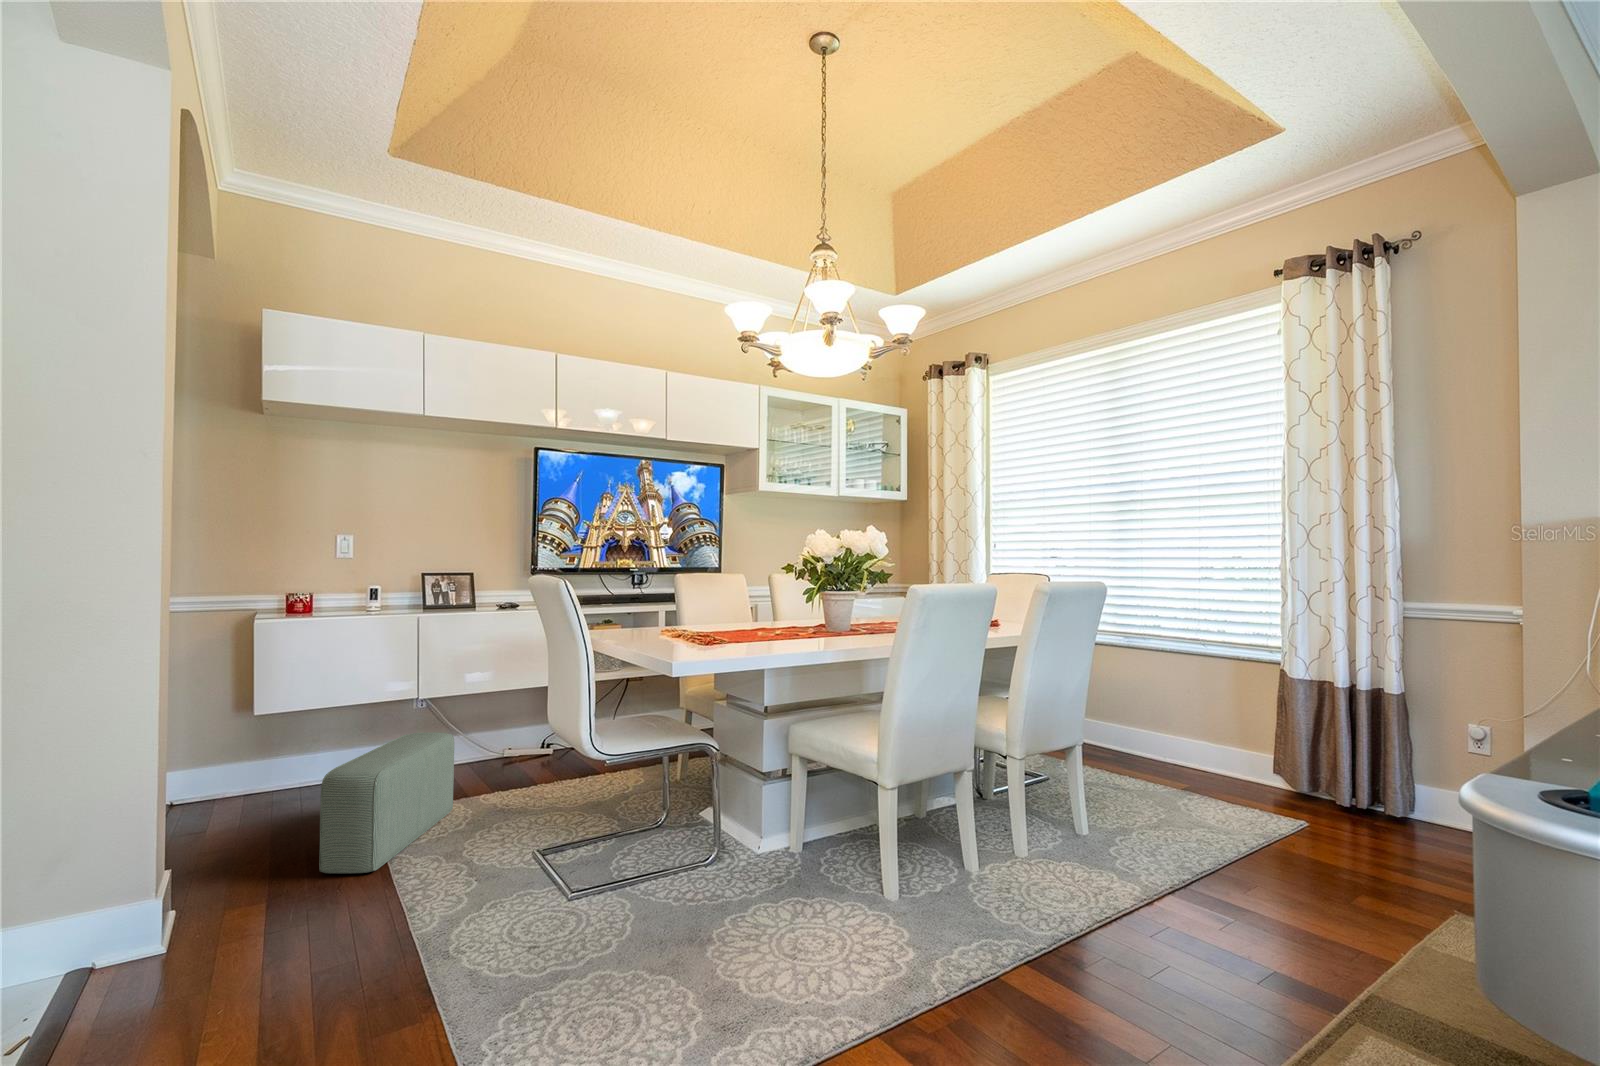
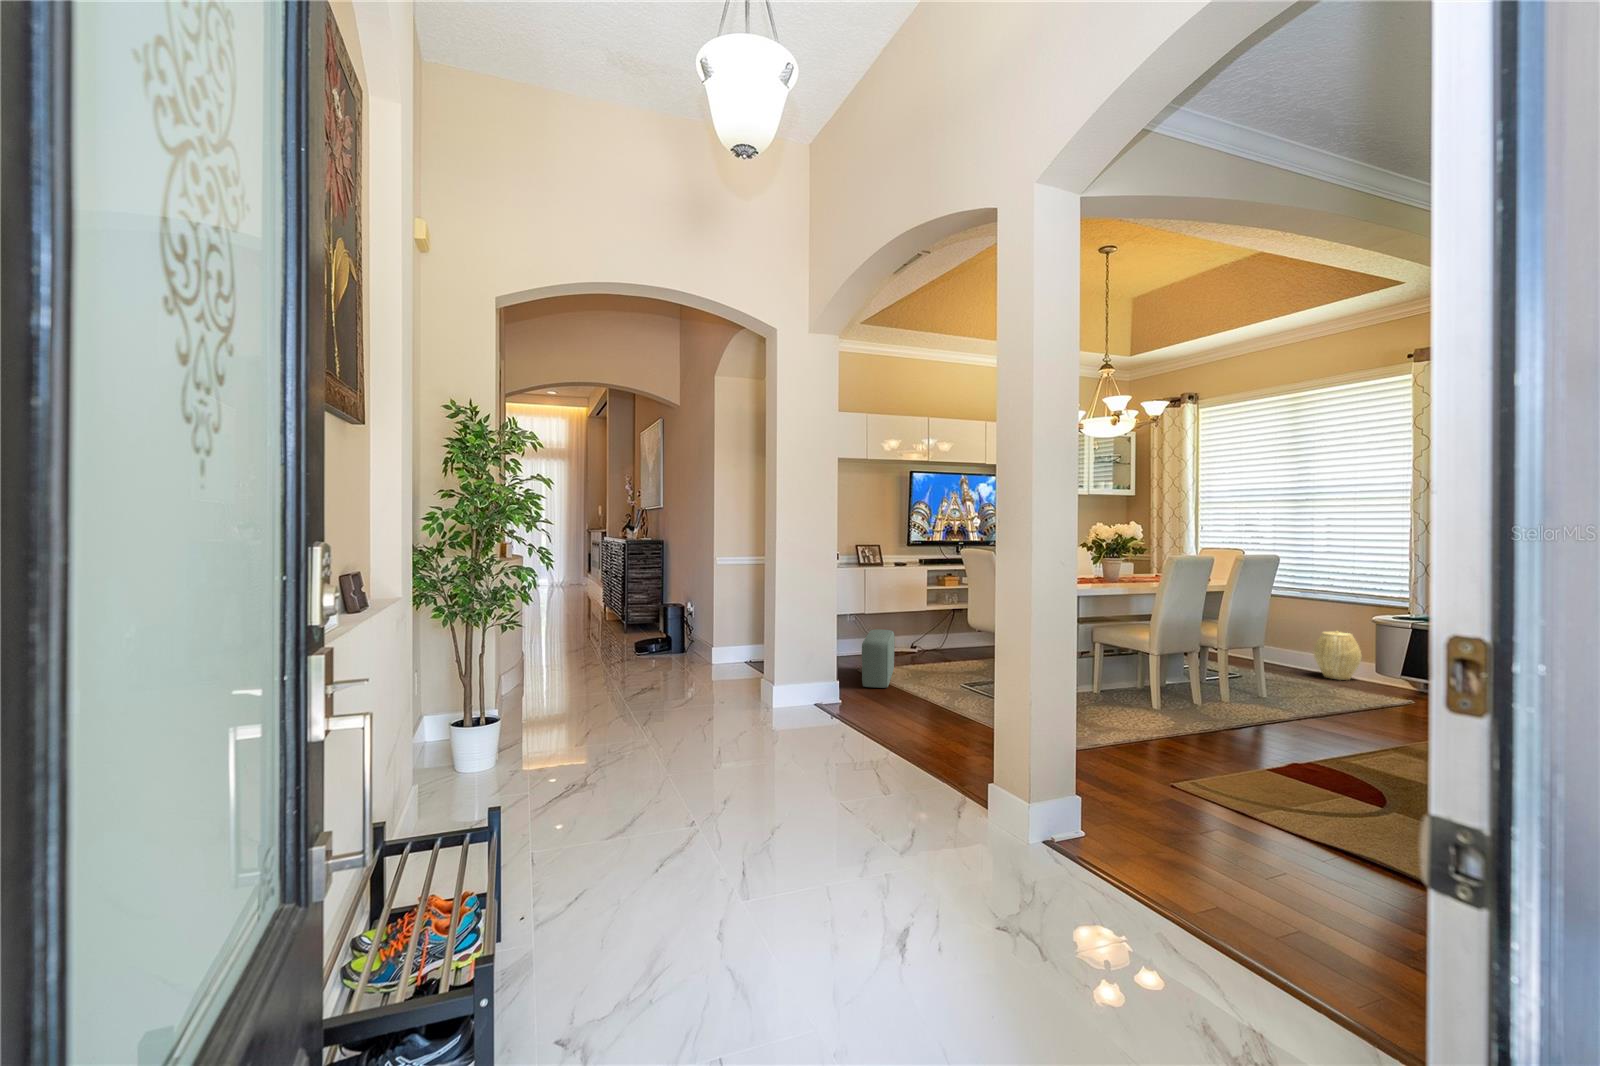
woven basket: none [1150,699,1217,778] -> present [1314,631,1361,680]

